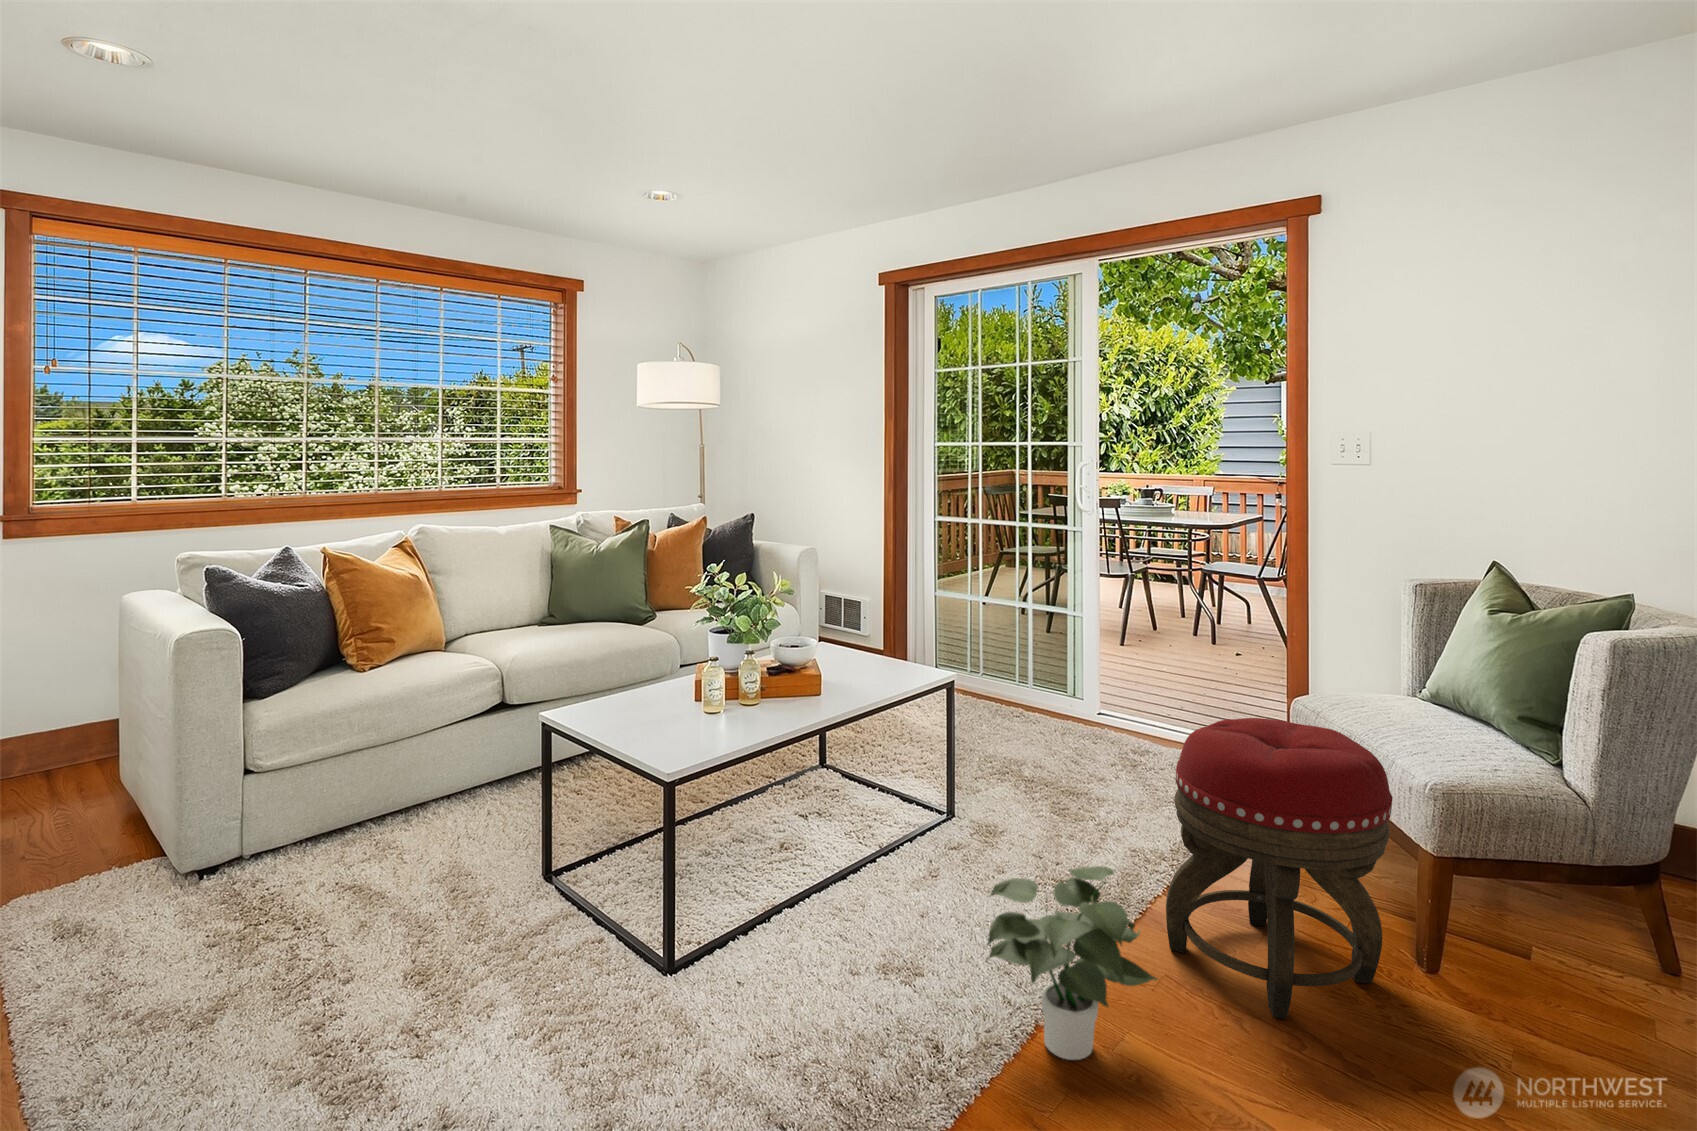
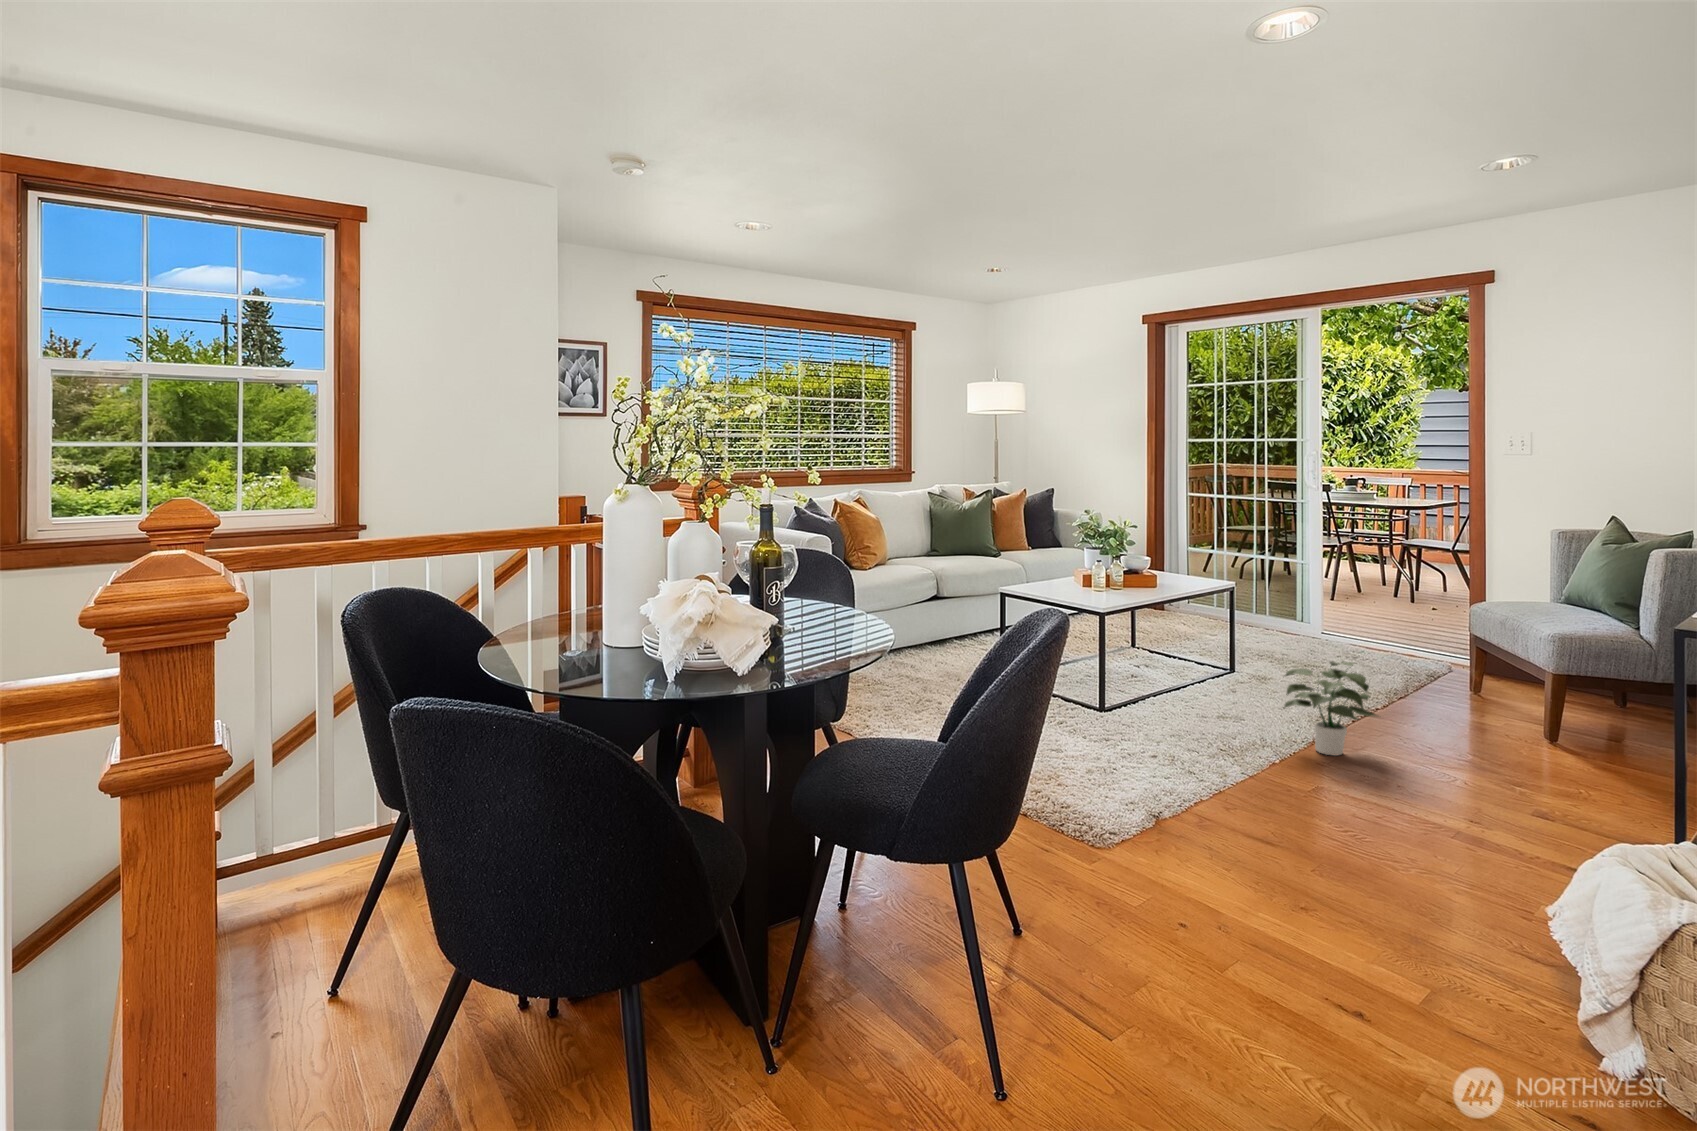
footstool: present [1166,718,1393,1019] -> none [1381,598,1522,751]

